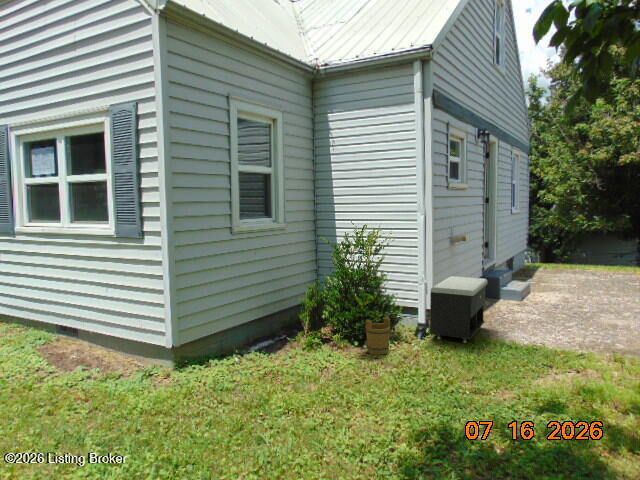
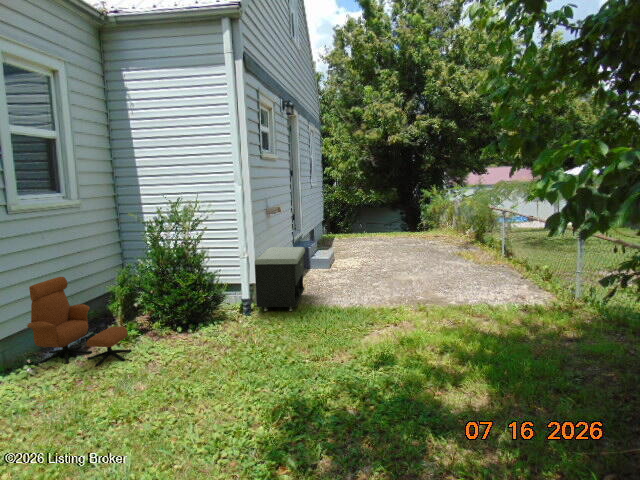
lounge chair: none [239,286,313,364] -> present [27,277,131,366]
bucket: present [364,317,391,355] -> none [189,295,219,337]

